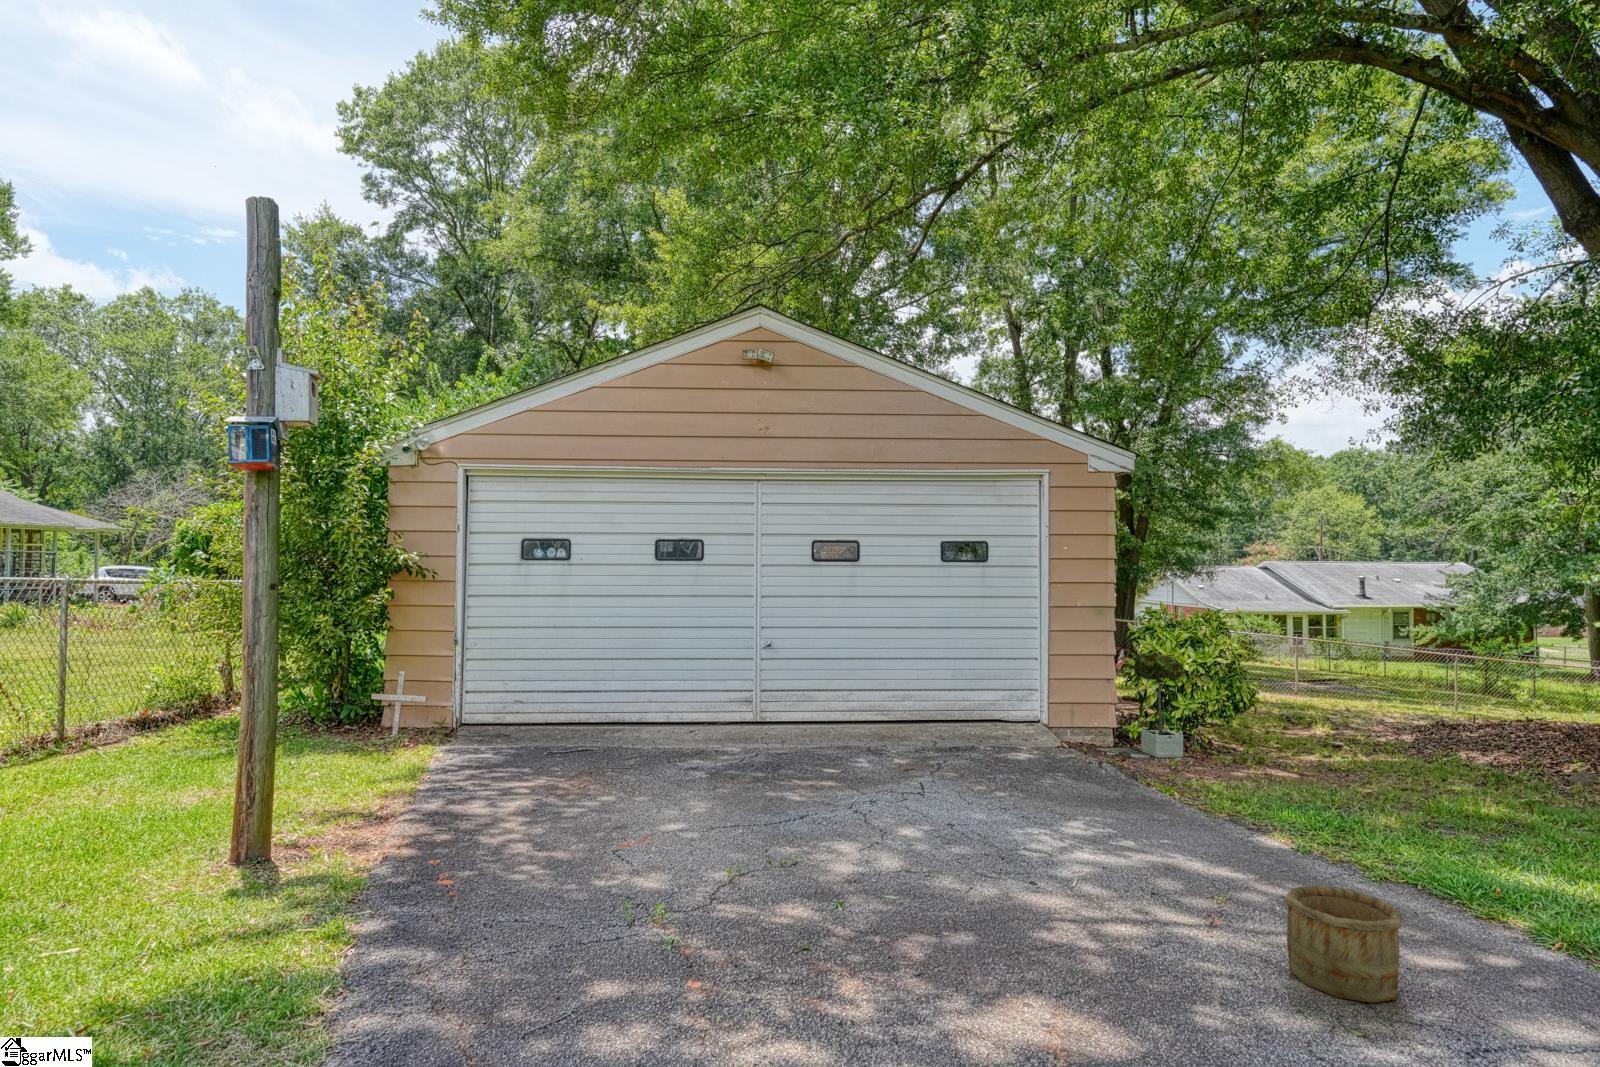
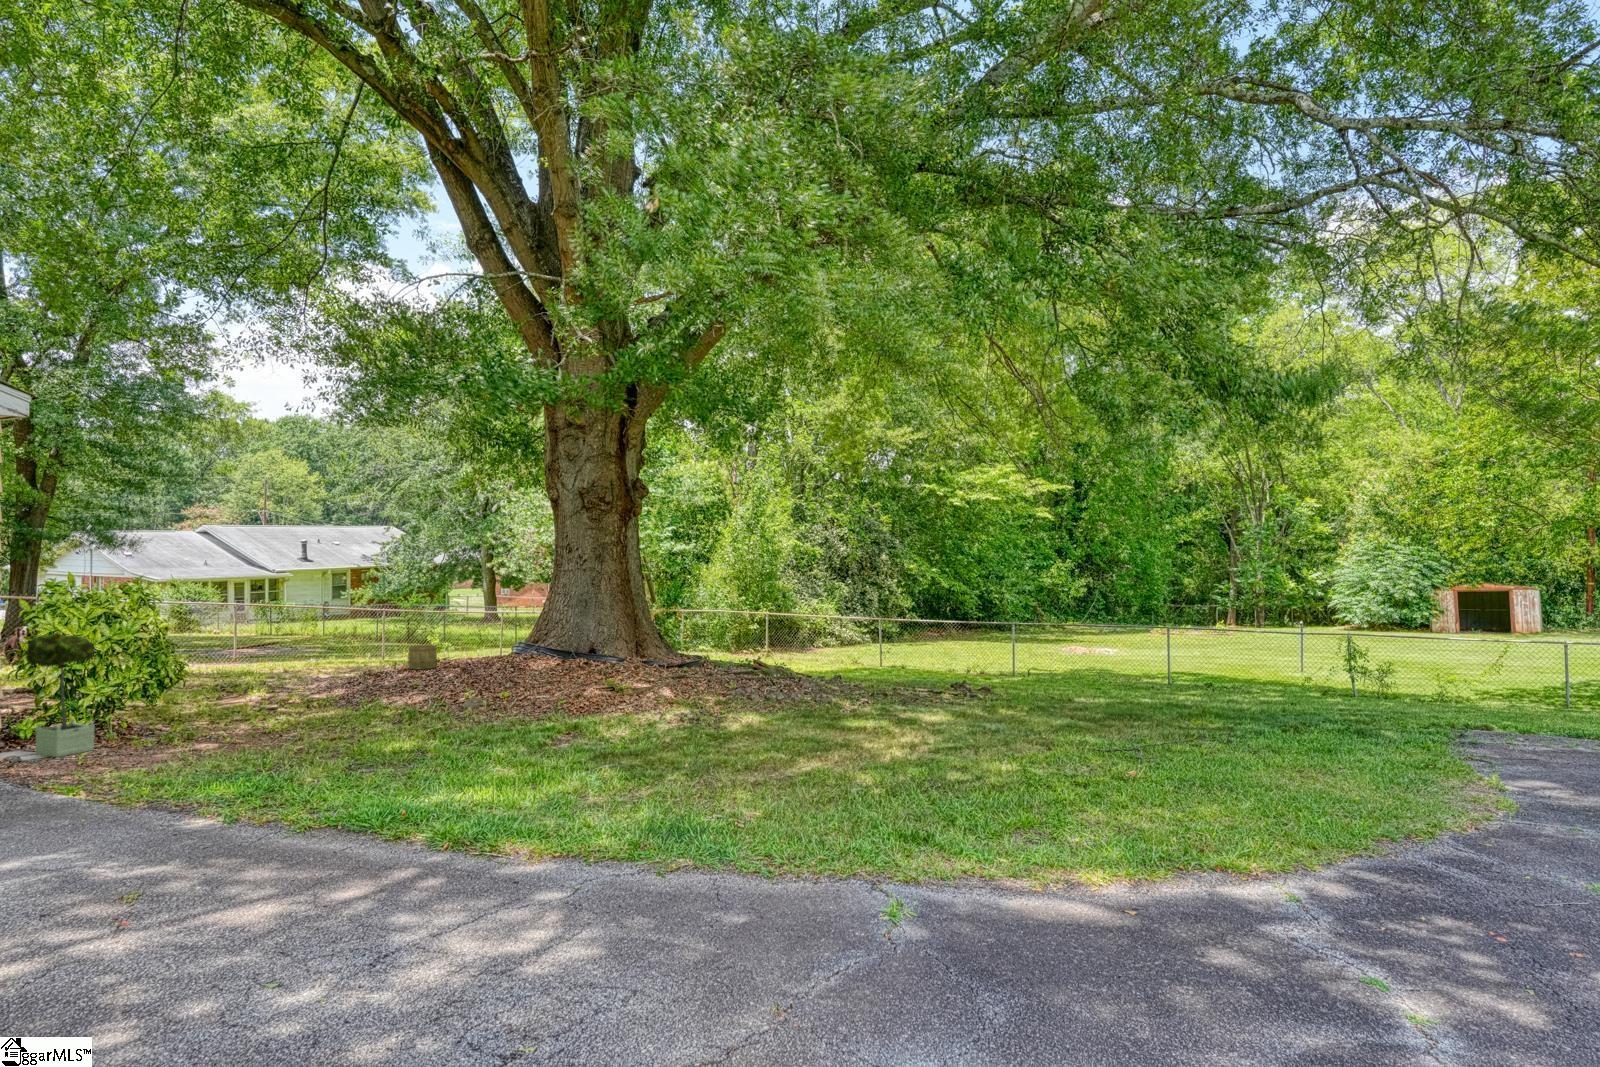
wooden bucket: present [1284,885,1402,1003] -> present [408,645,437,669]

